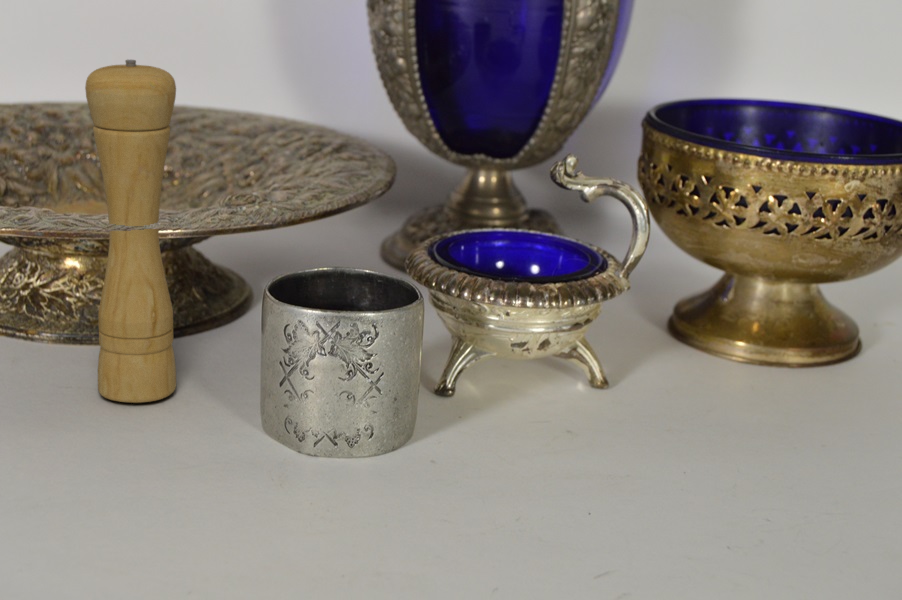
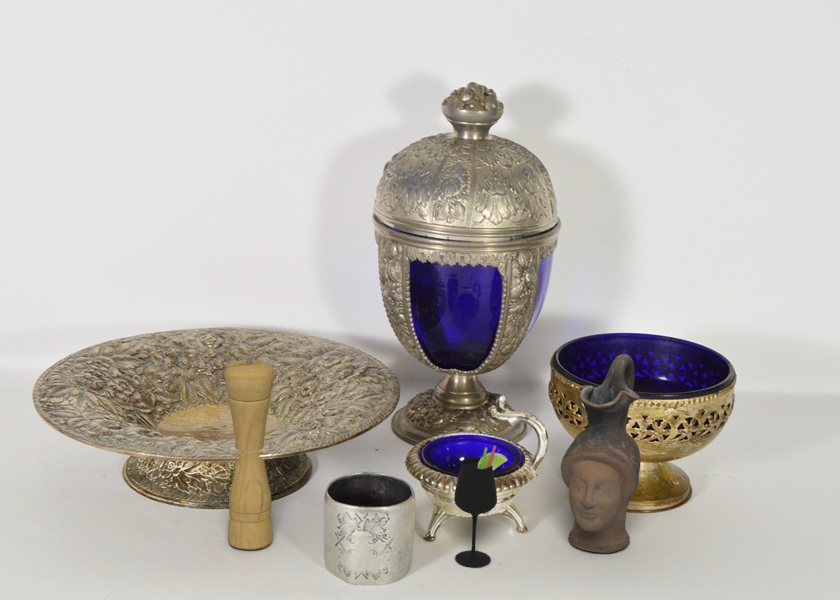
ceramic pitcher: none [674,80,814,417] -> present [561,354,641,553]
wine glass: none [491,214,588,435] -> present [454,445,508,567]

